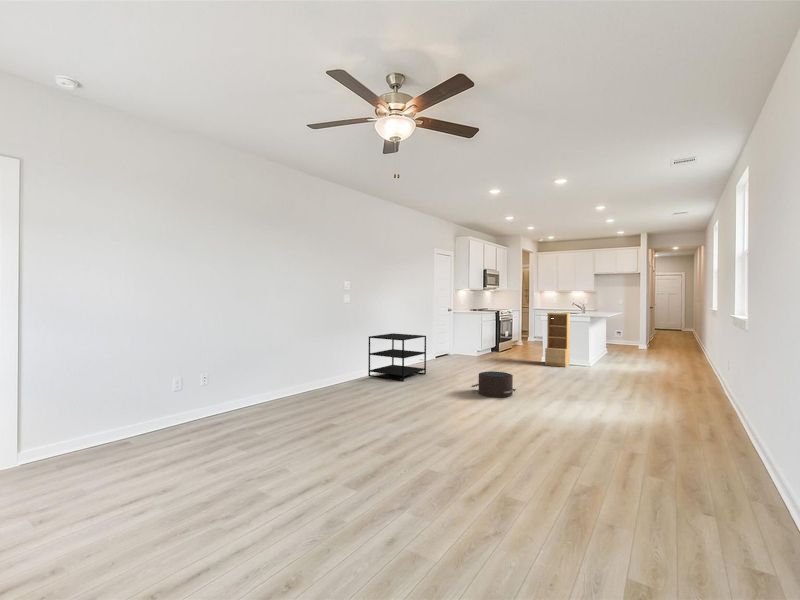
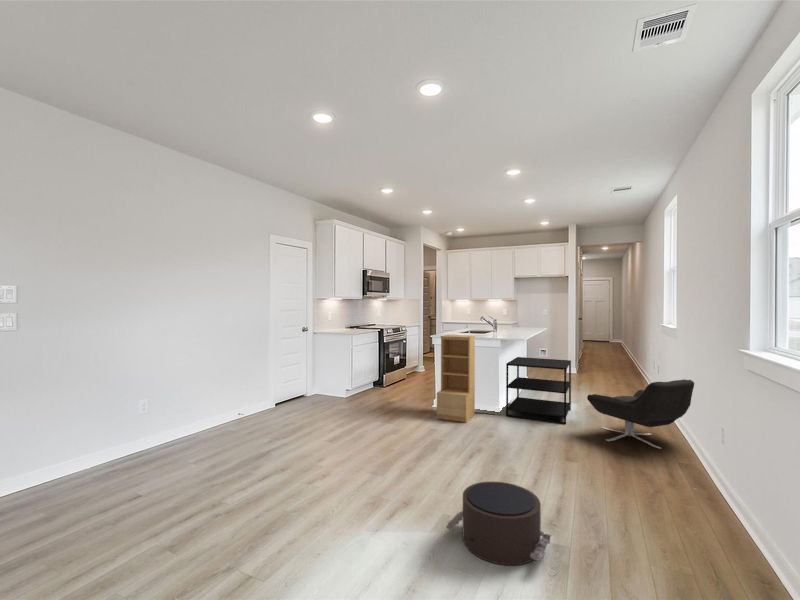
side table: present [368,333,426,381] -> present [506,357,571,424]
lounge chair: none [647,338,717,380] -> present [587,379,694,449]
pouf: present [472,371,516,397] -> present [446,481,551,565]

